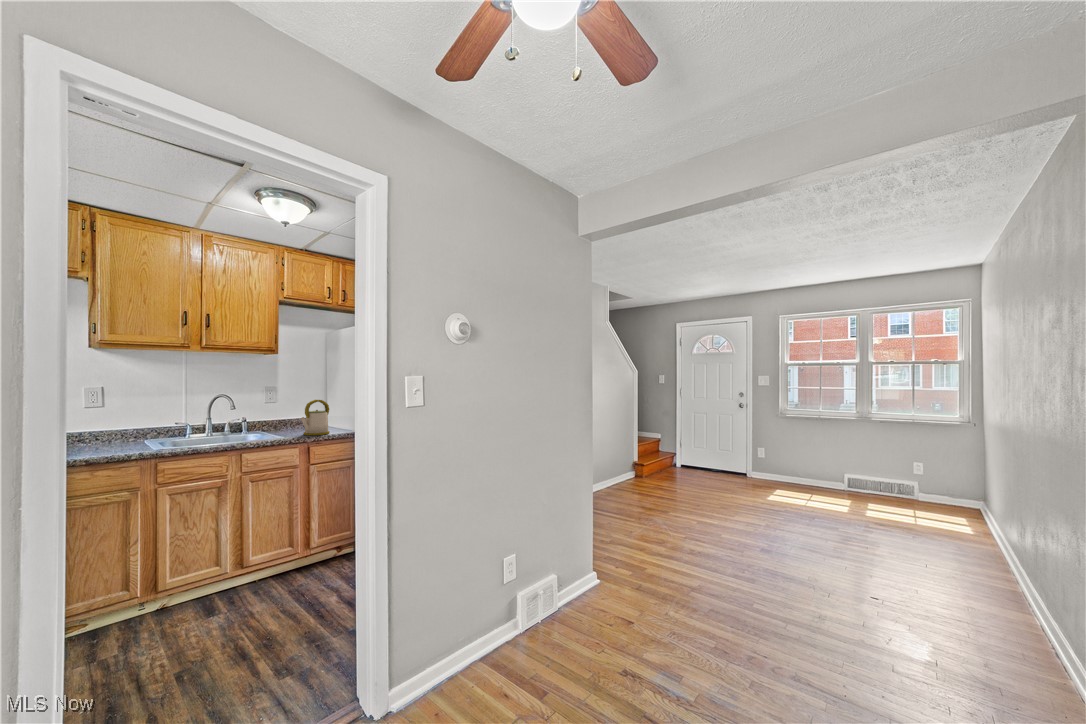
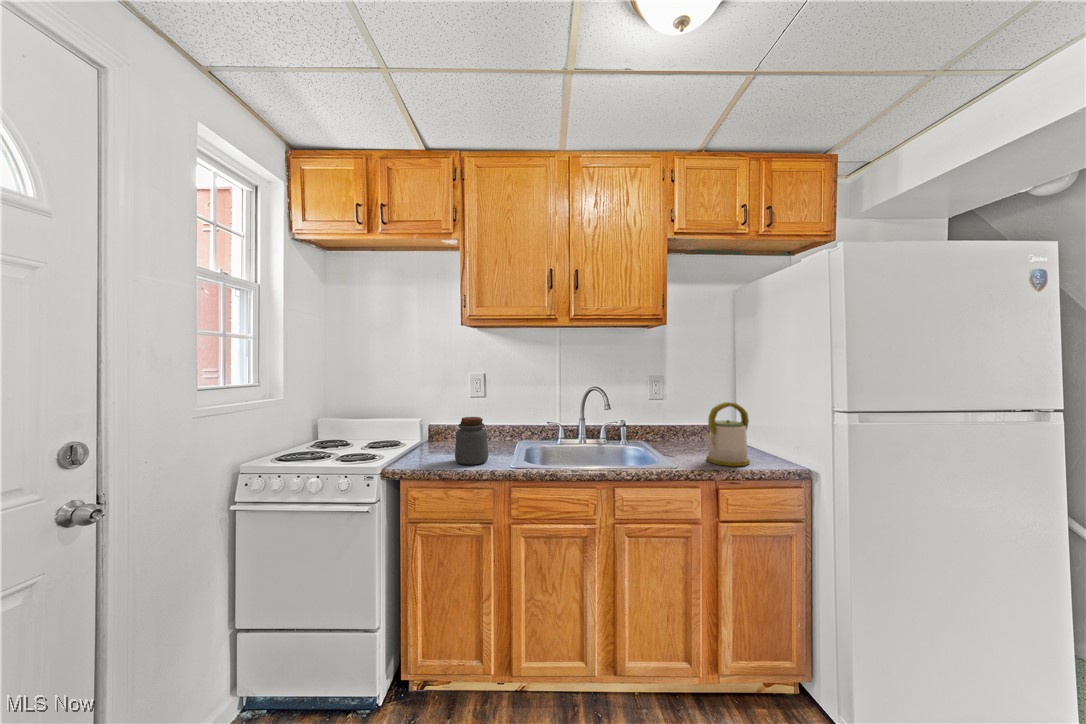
jar: none [97,418,131,453] -> present [455,417,488,465]

